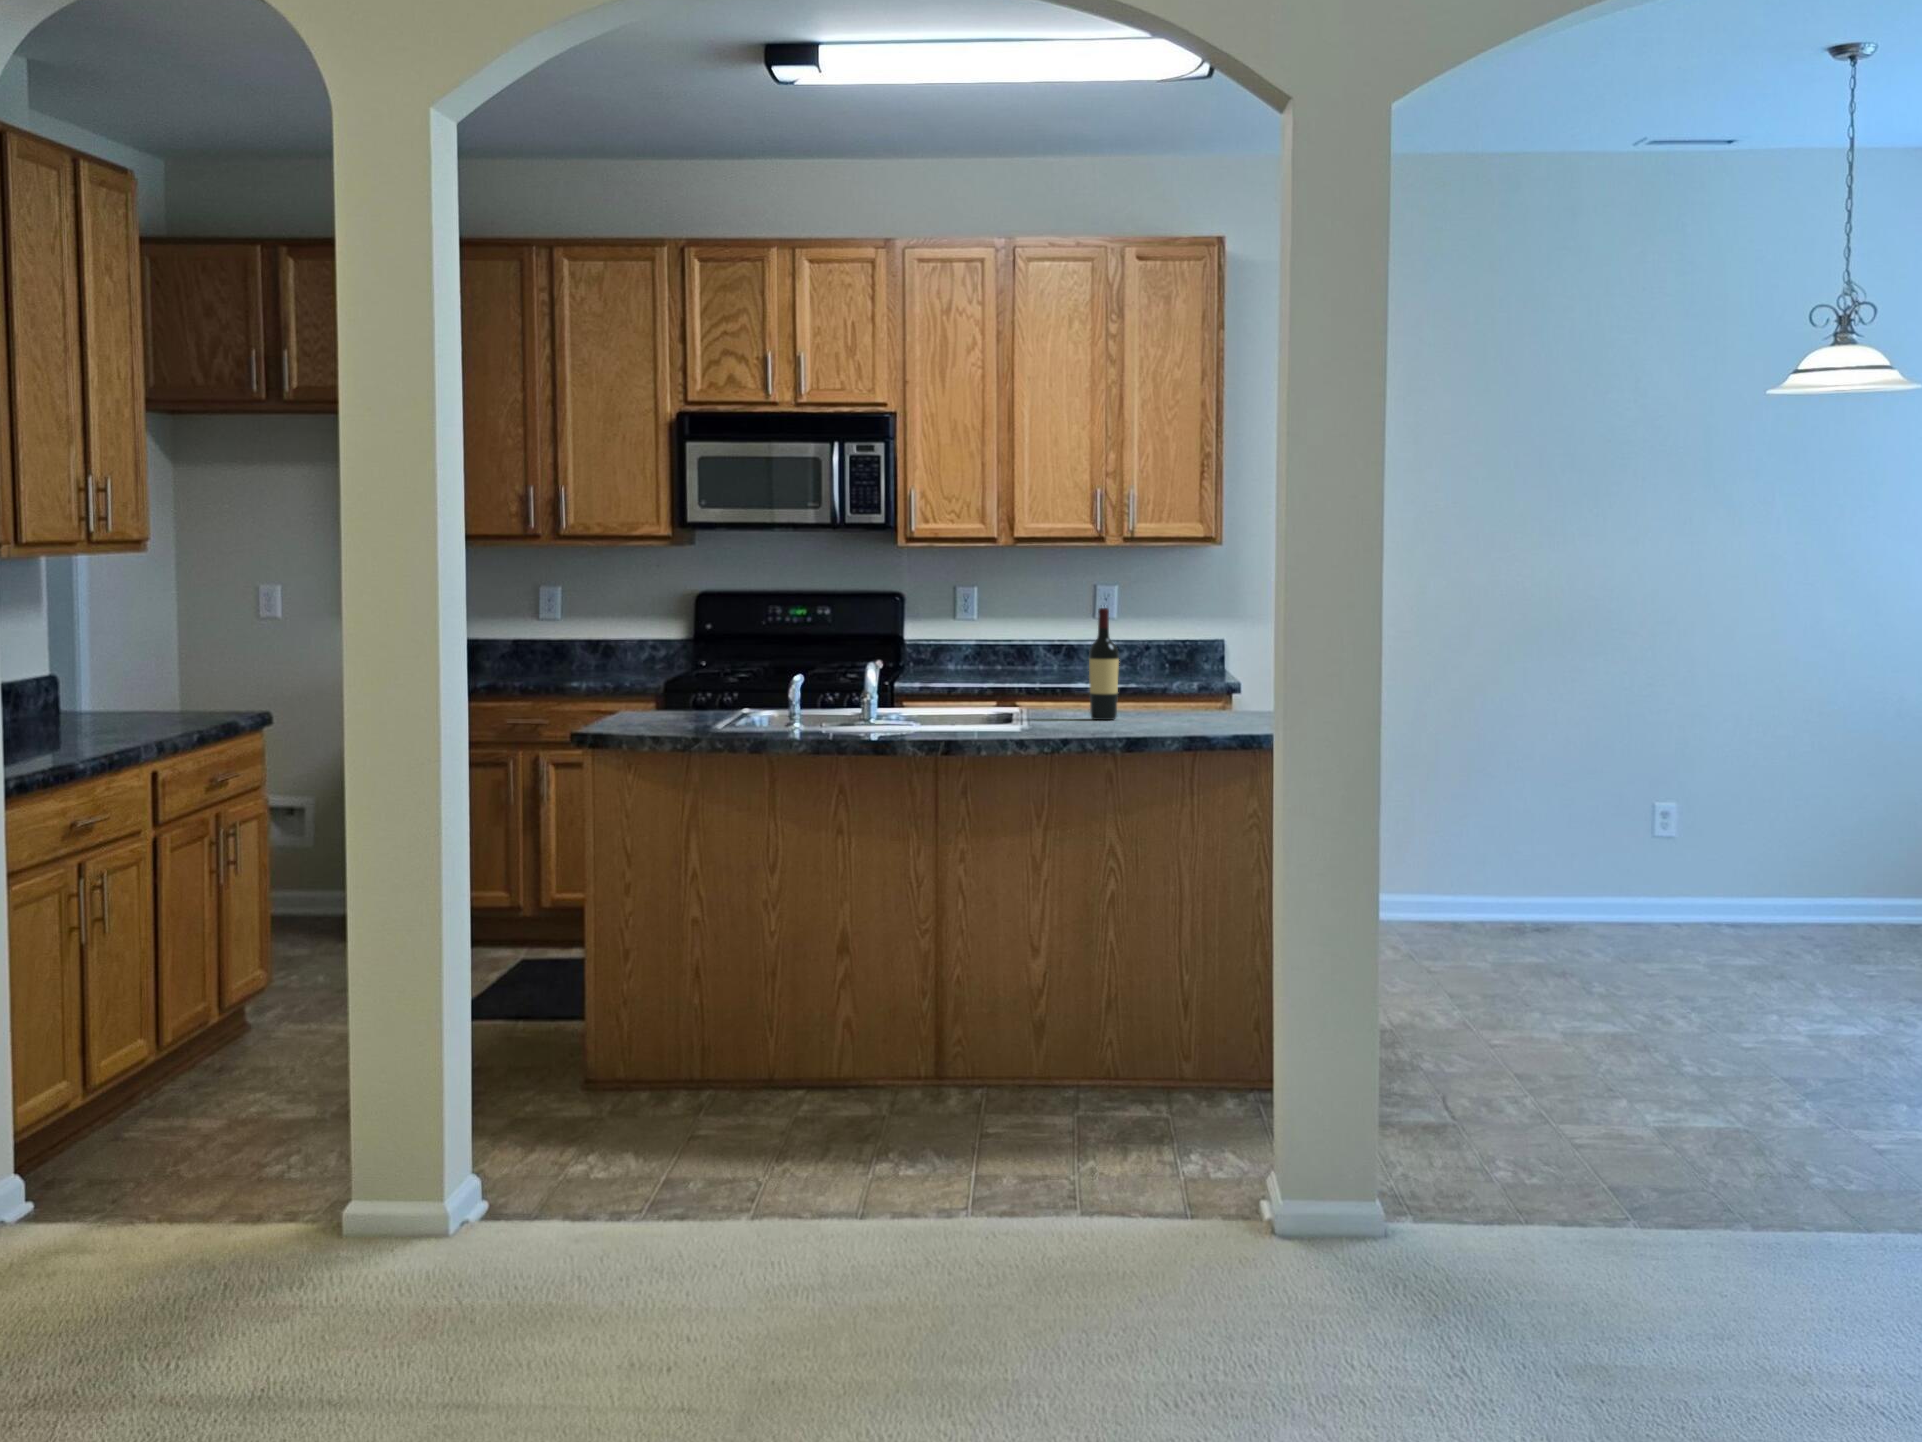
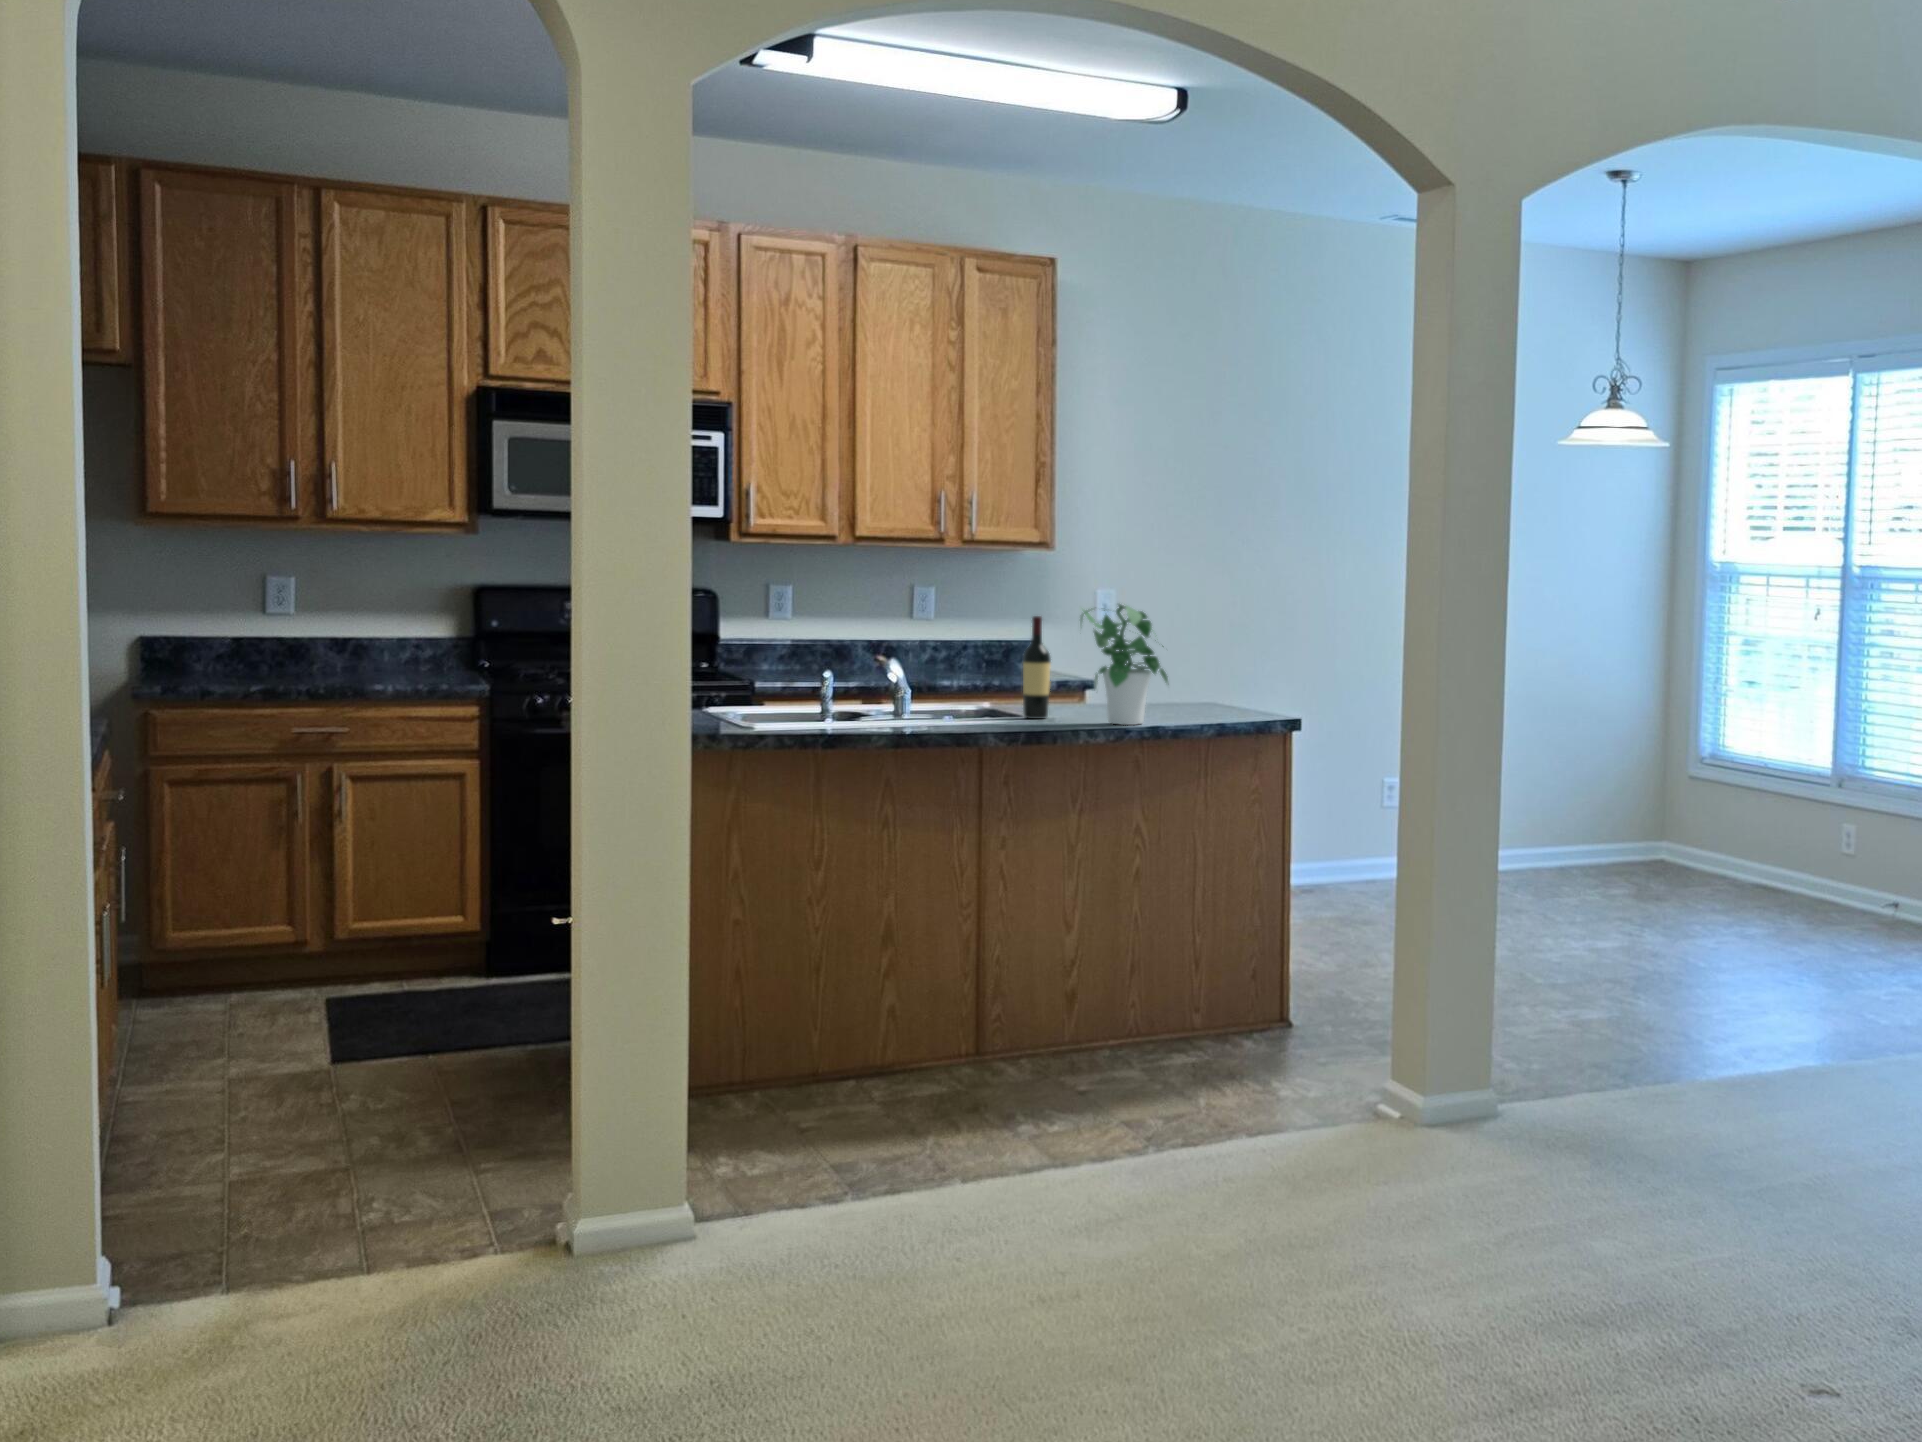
potted plant: none [1124,589,1225,727] -> present [1081,604,1168,725]

